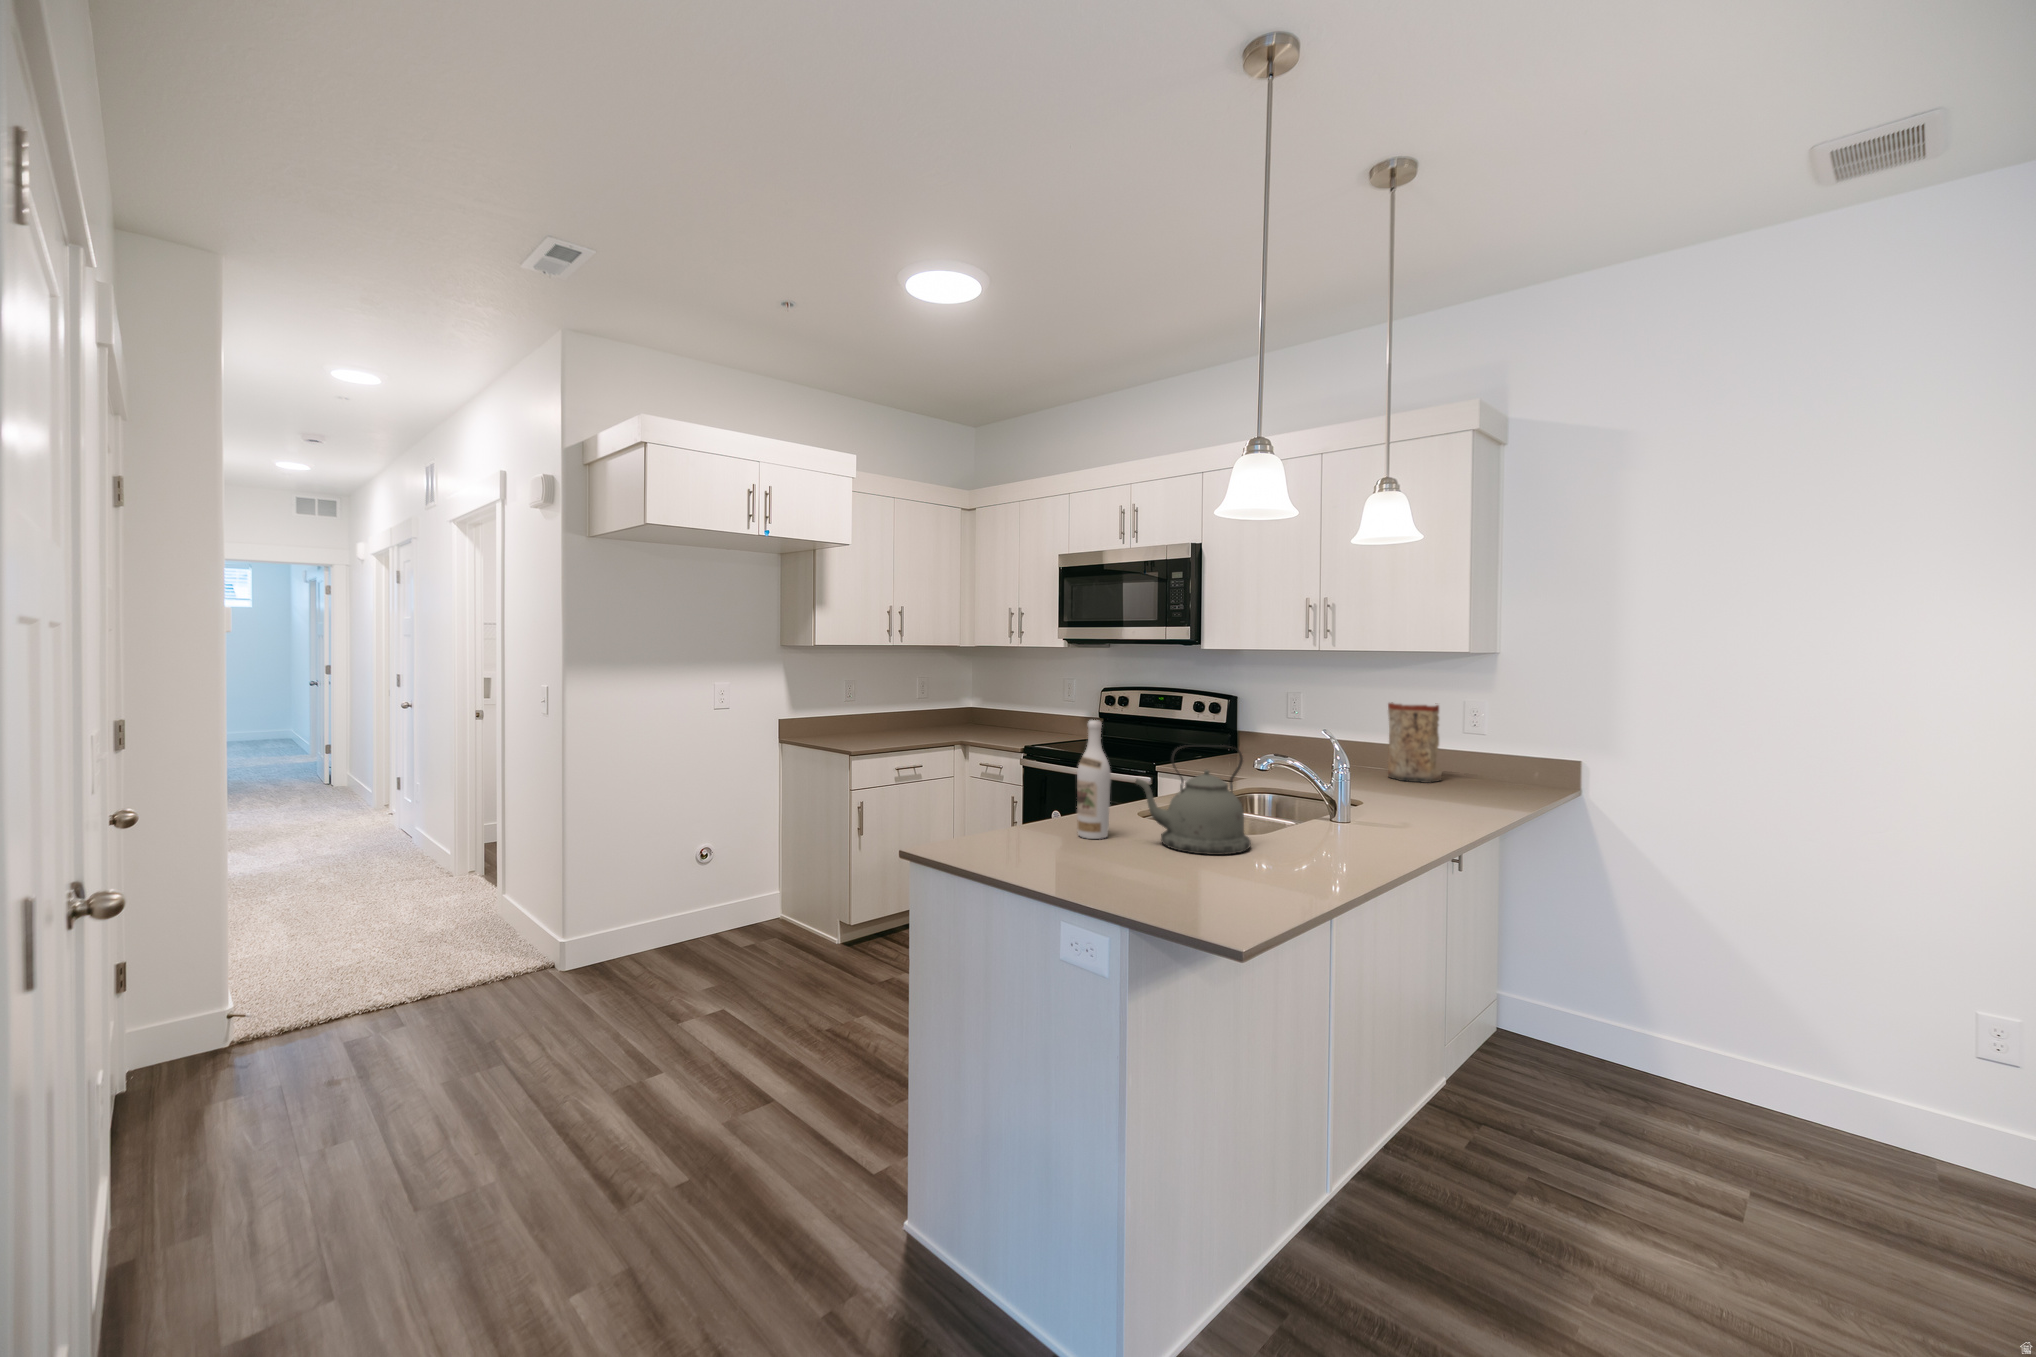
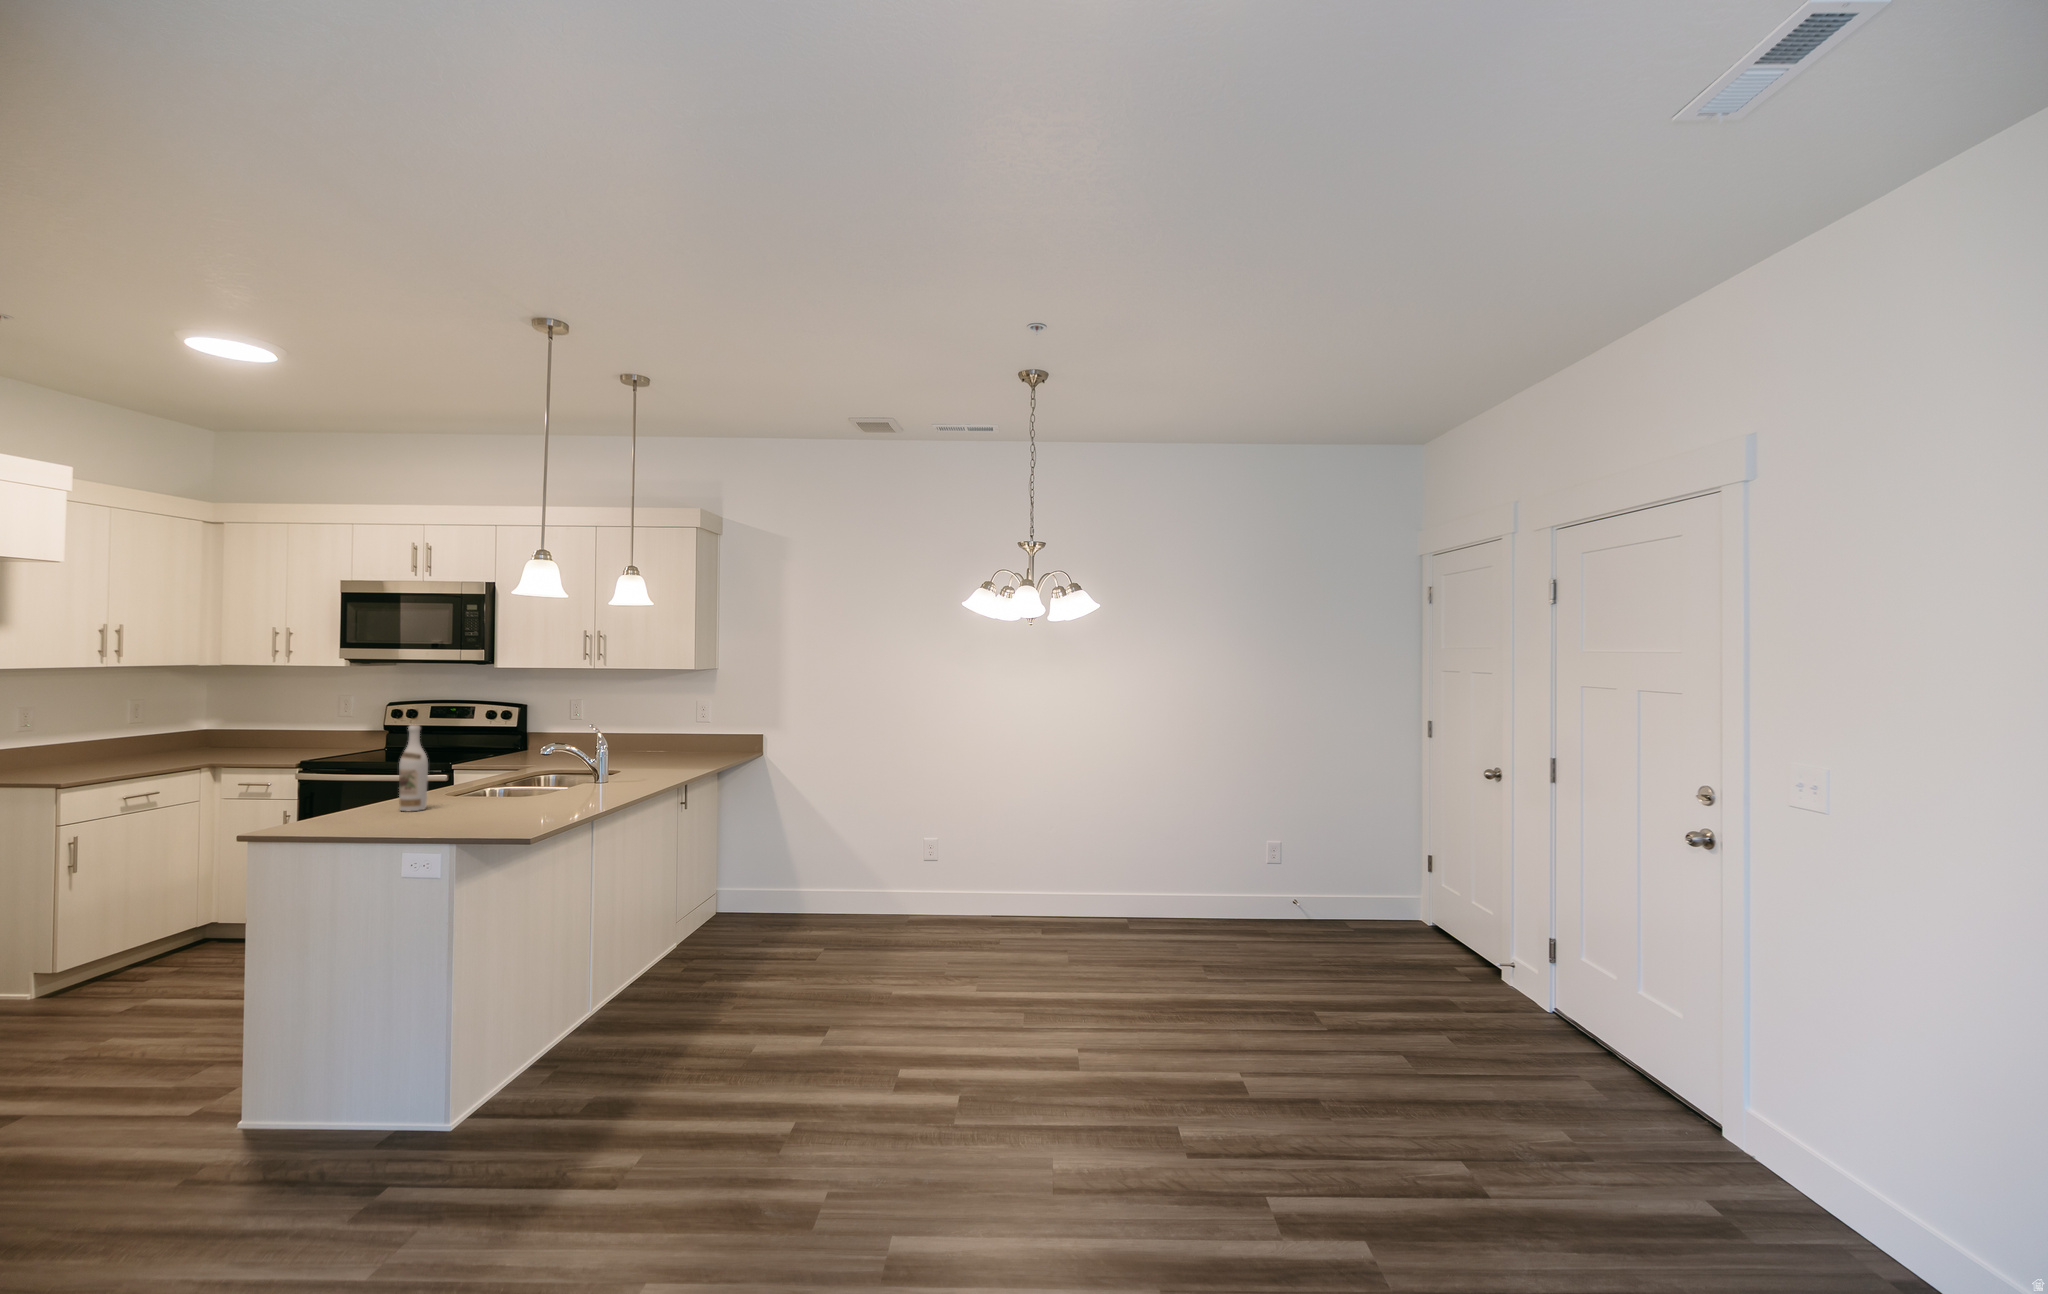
vase: present [1388,702,1442,783] -> none [647,704,688,761]
kettle: present [1135,745,1251,855] -> none [450,737,538,810]

